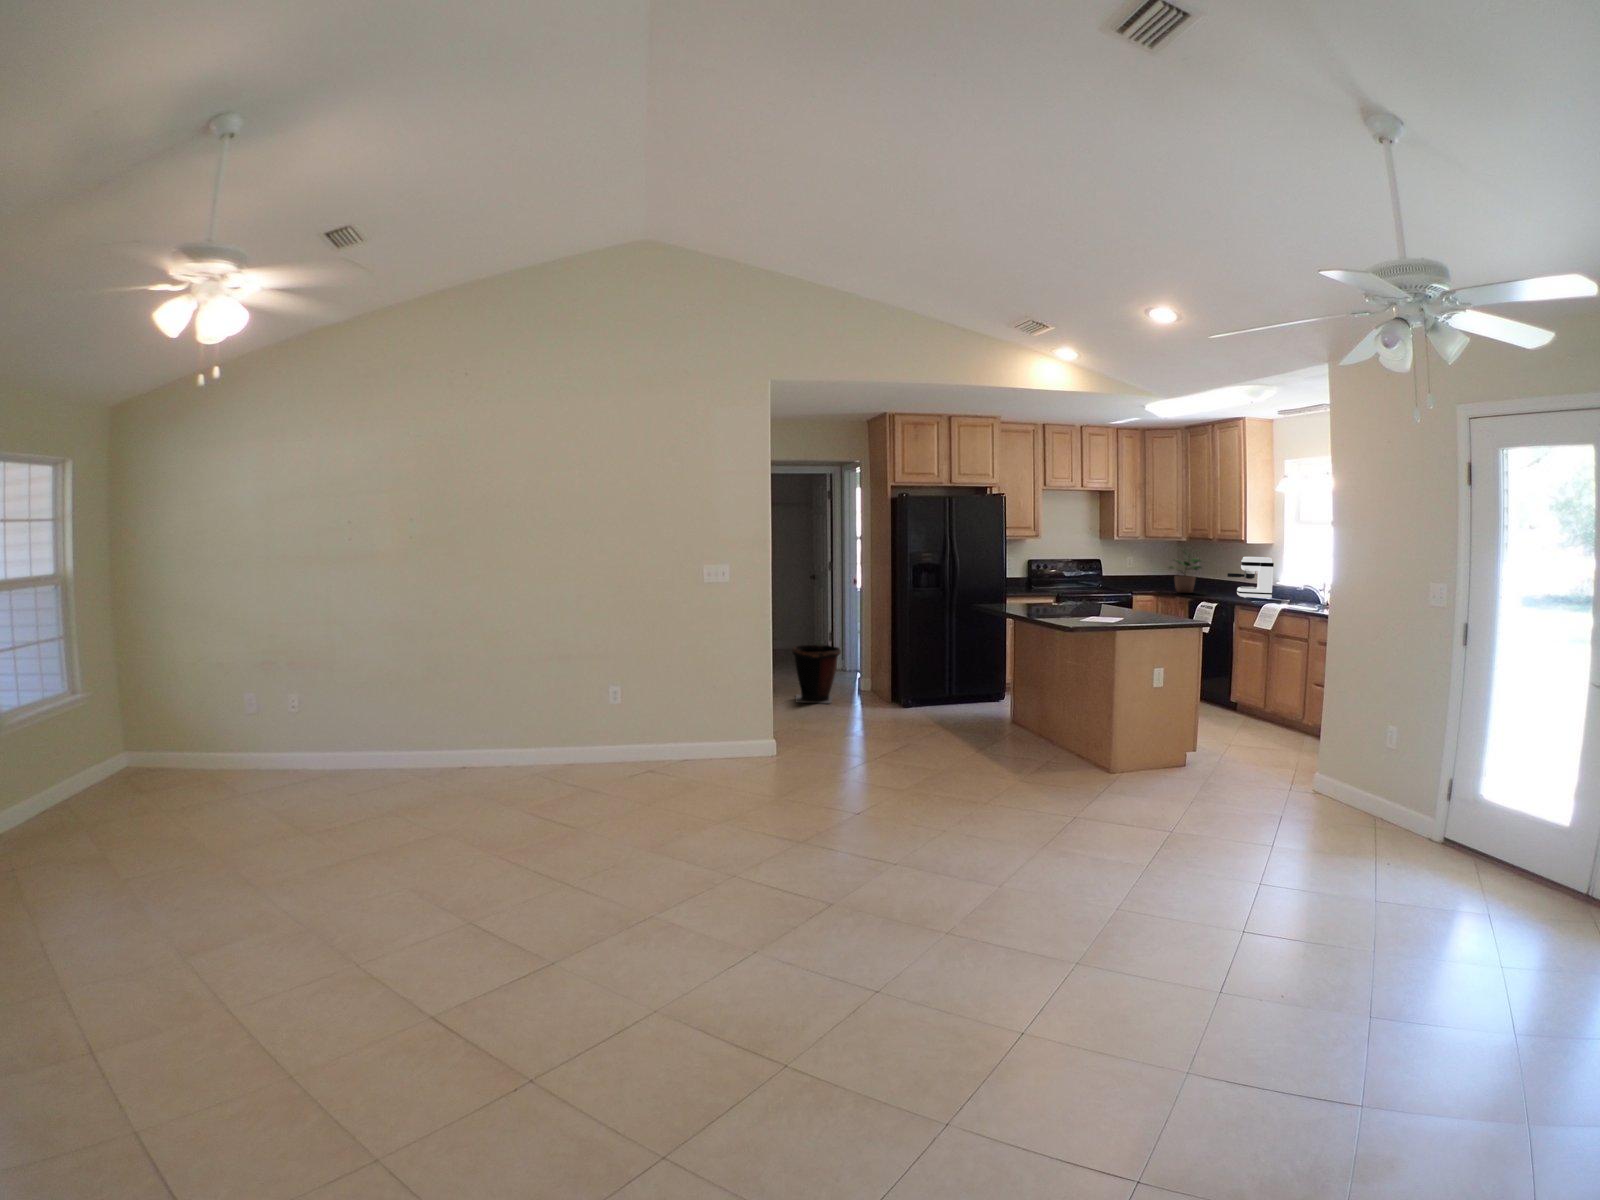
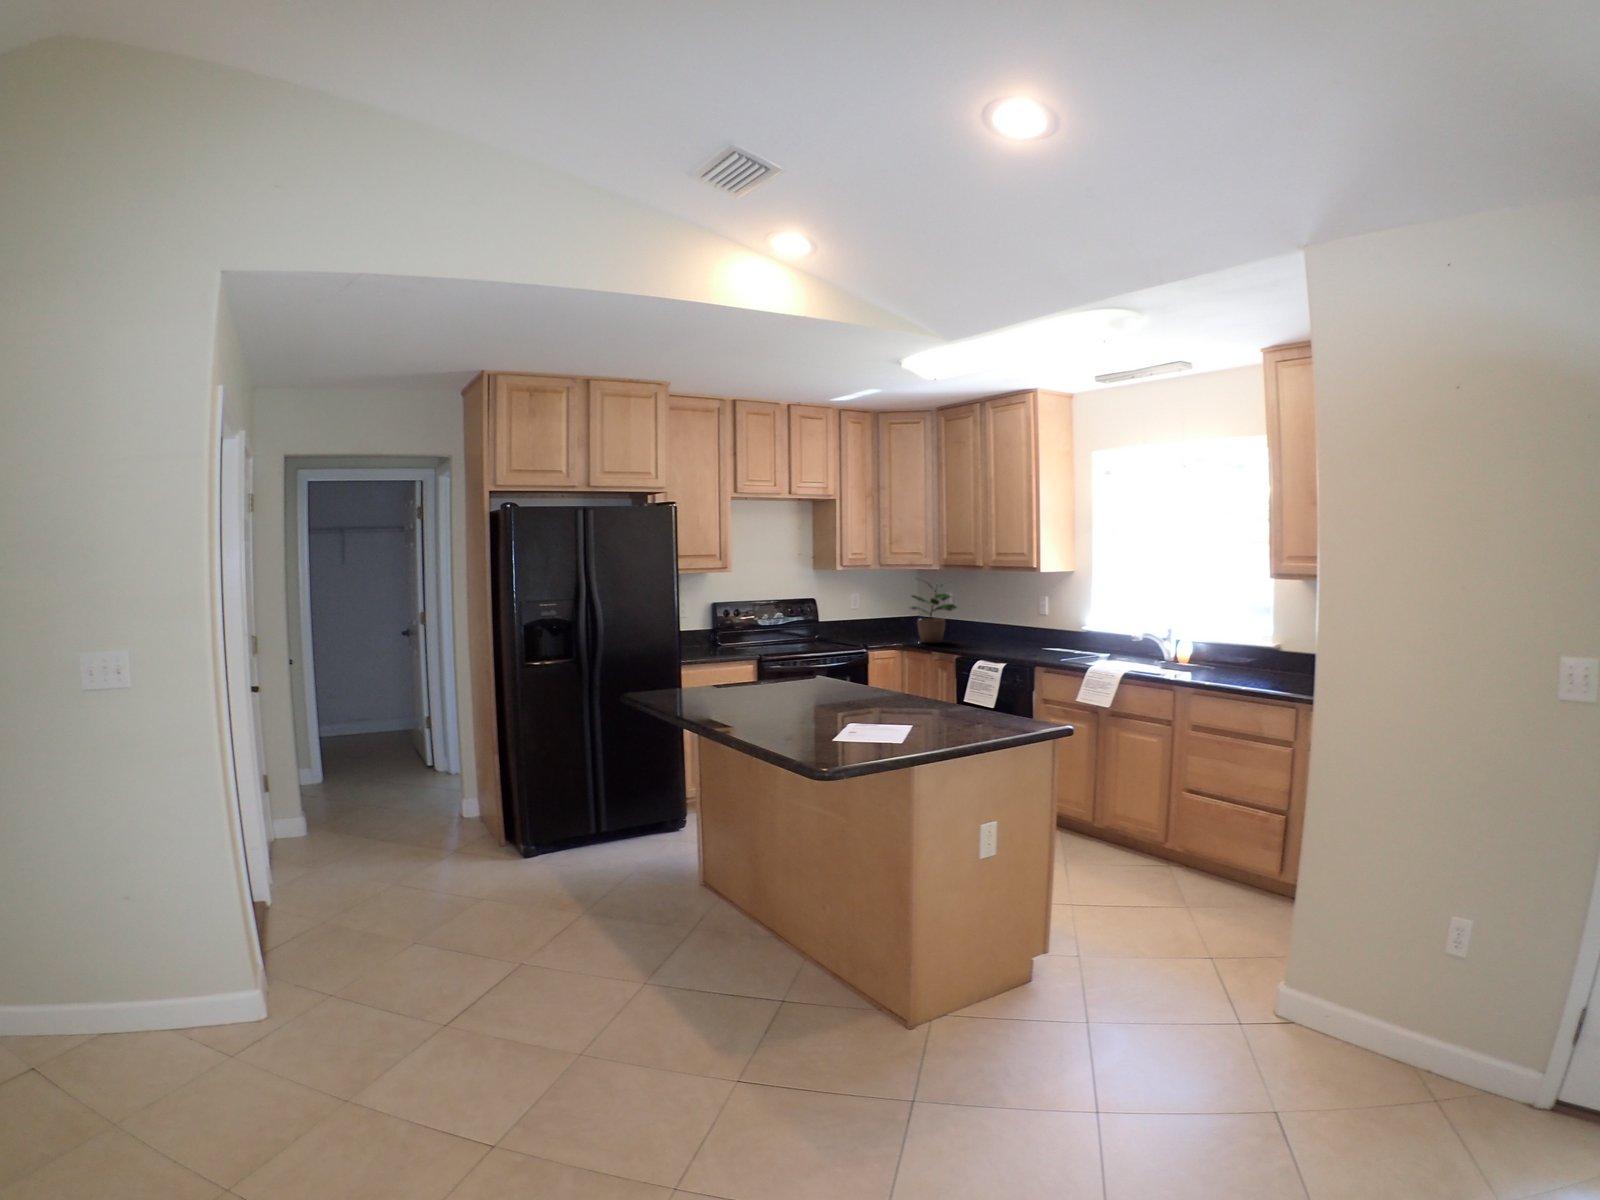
coffee maker: present [1227,557,1274,599] -> none [997,590,1062,650]
waste bin: present [792,645,841,703] -> none [271,793,387,942]

